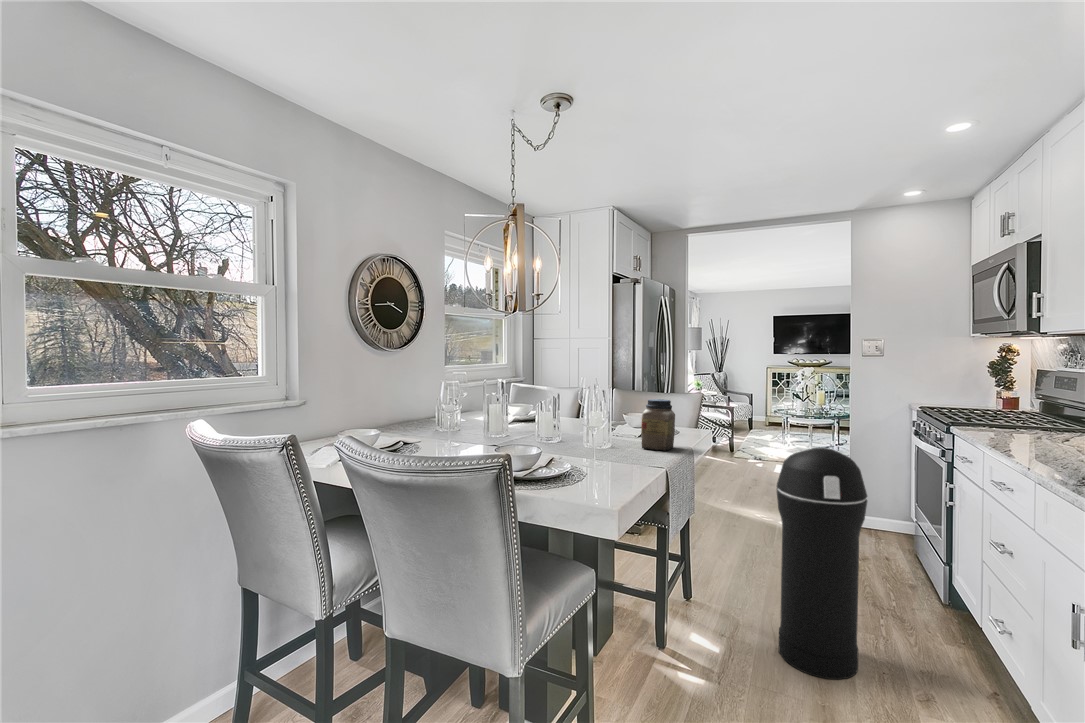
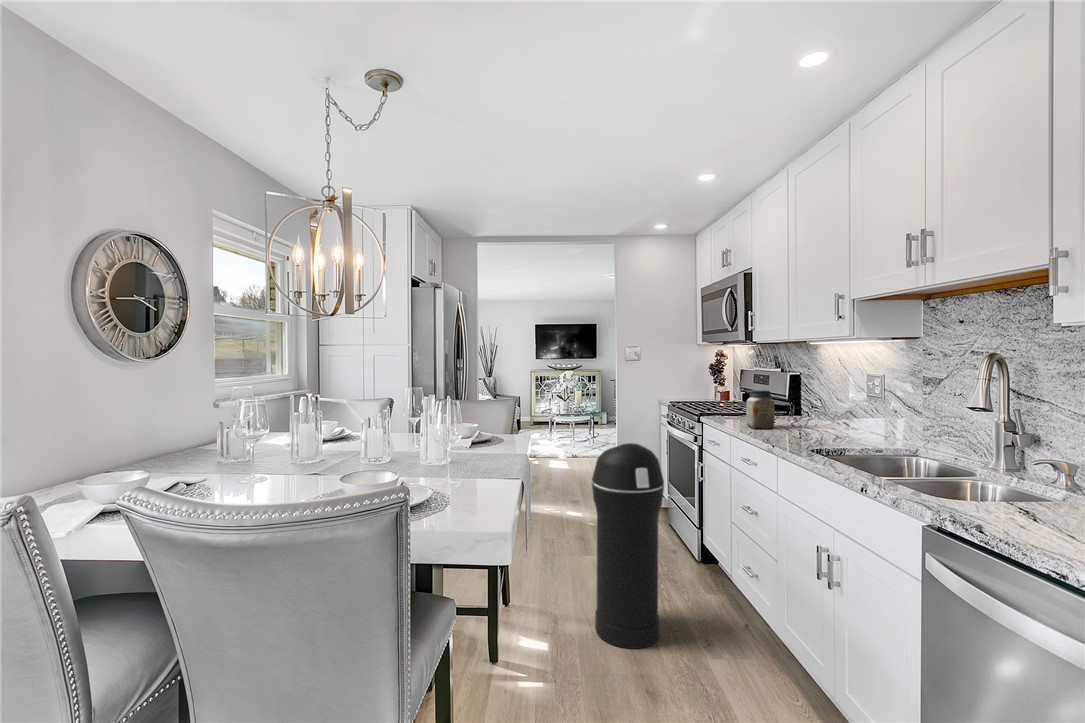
jar: present [641,399,675,450] -> present [746,390,775,429]

